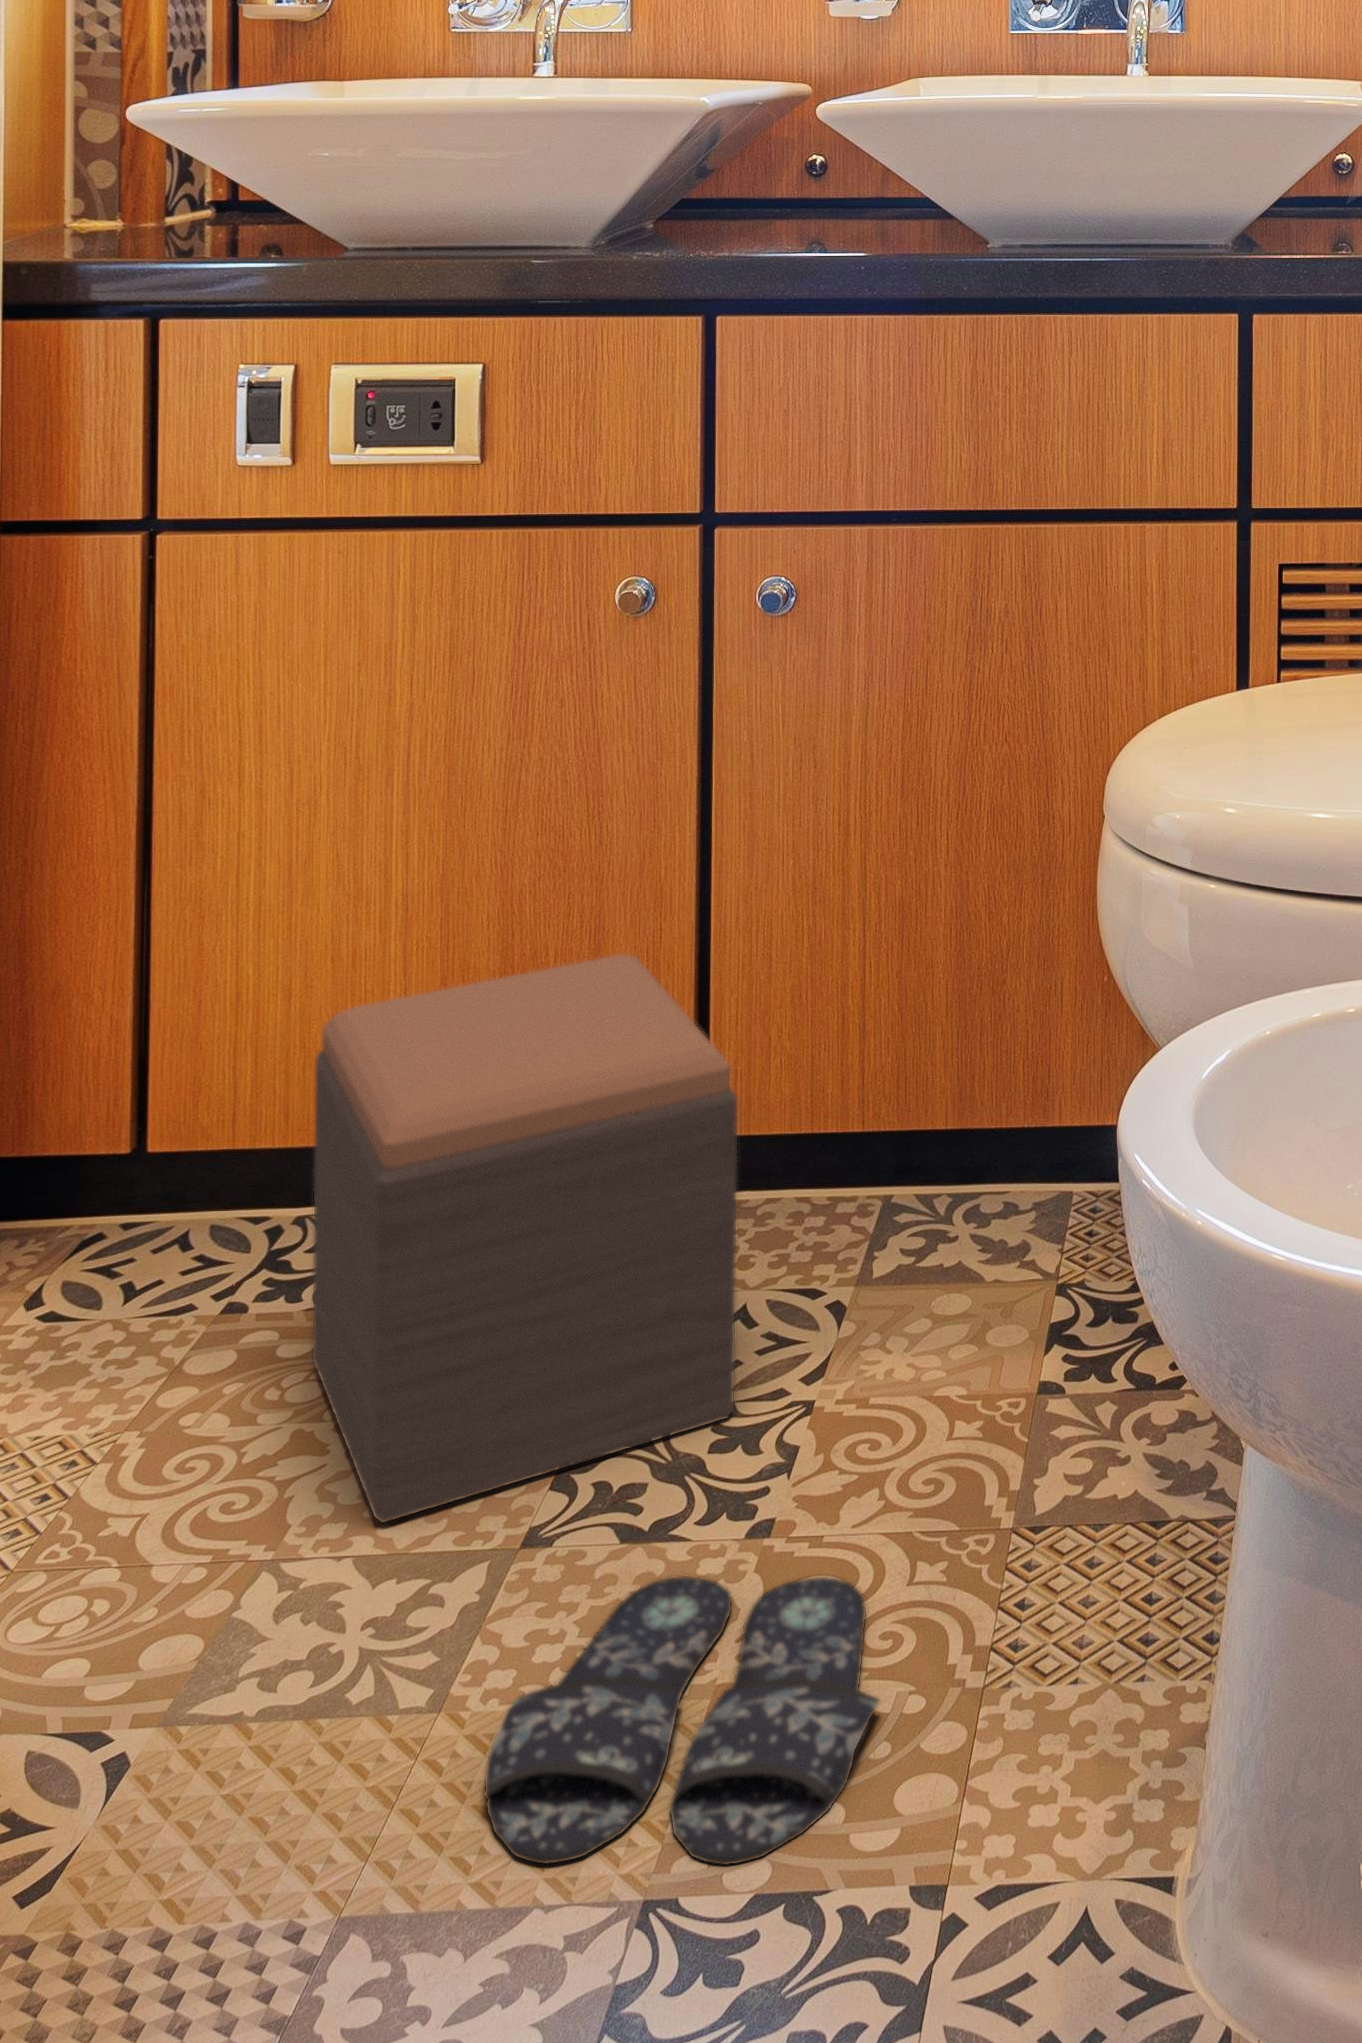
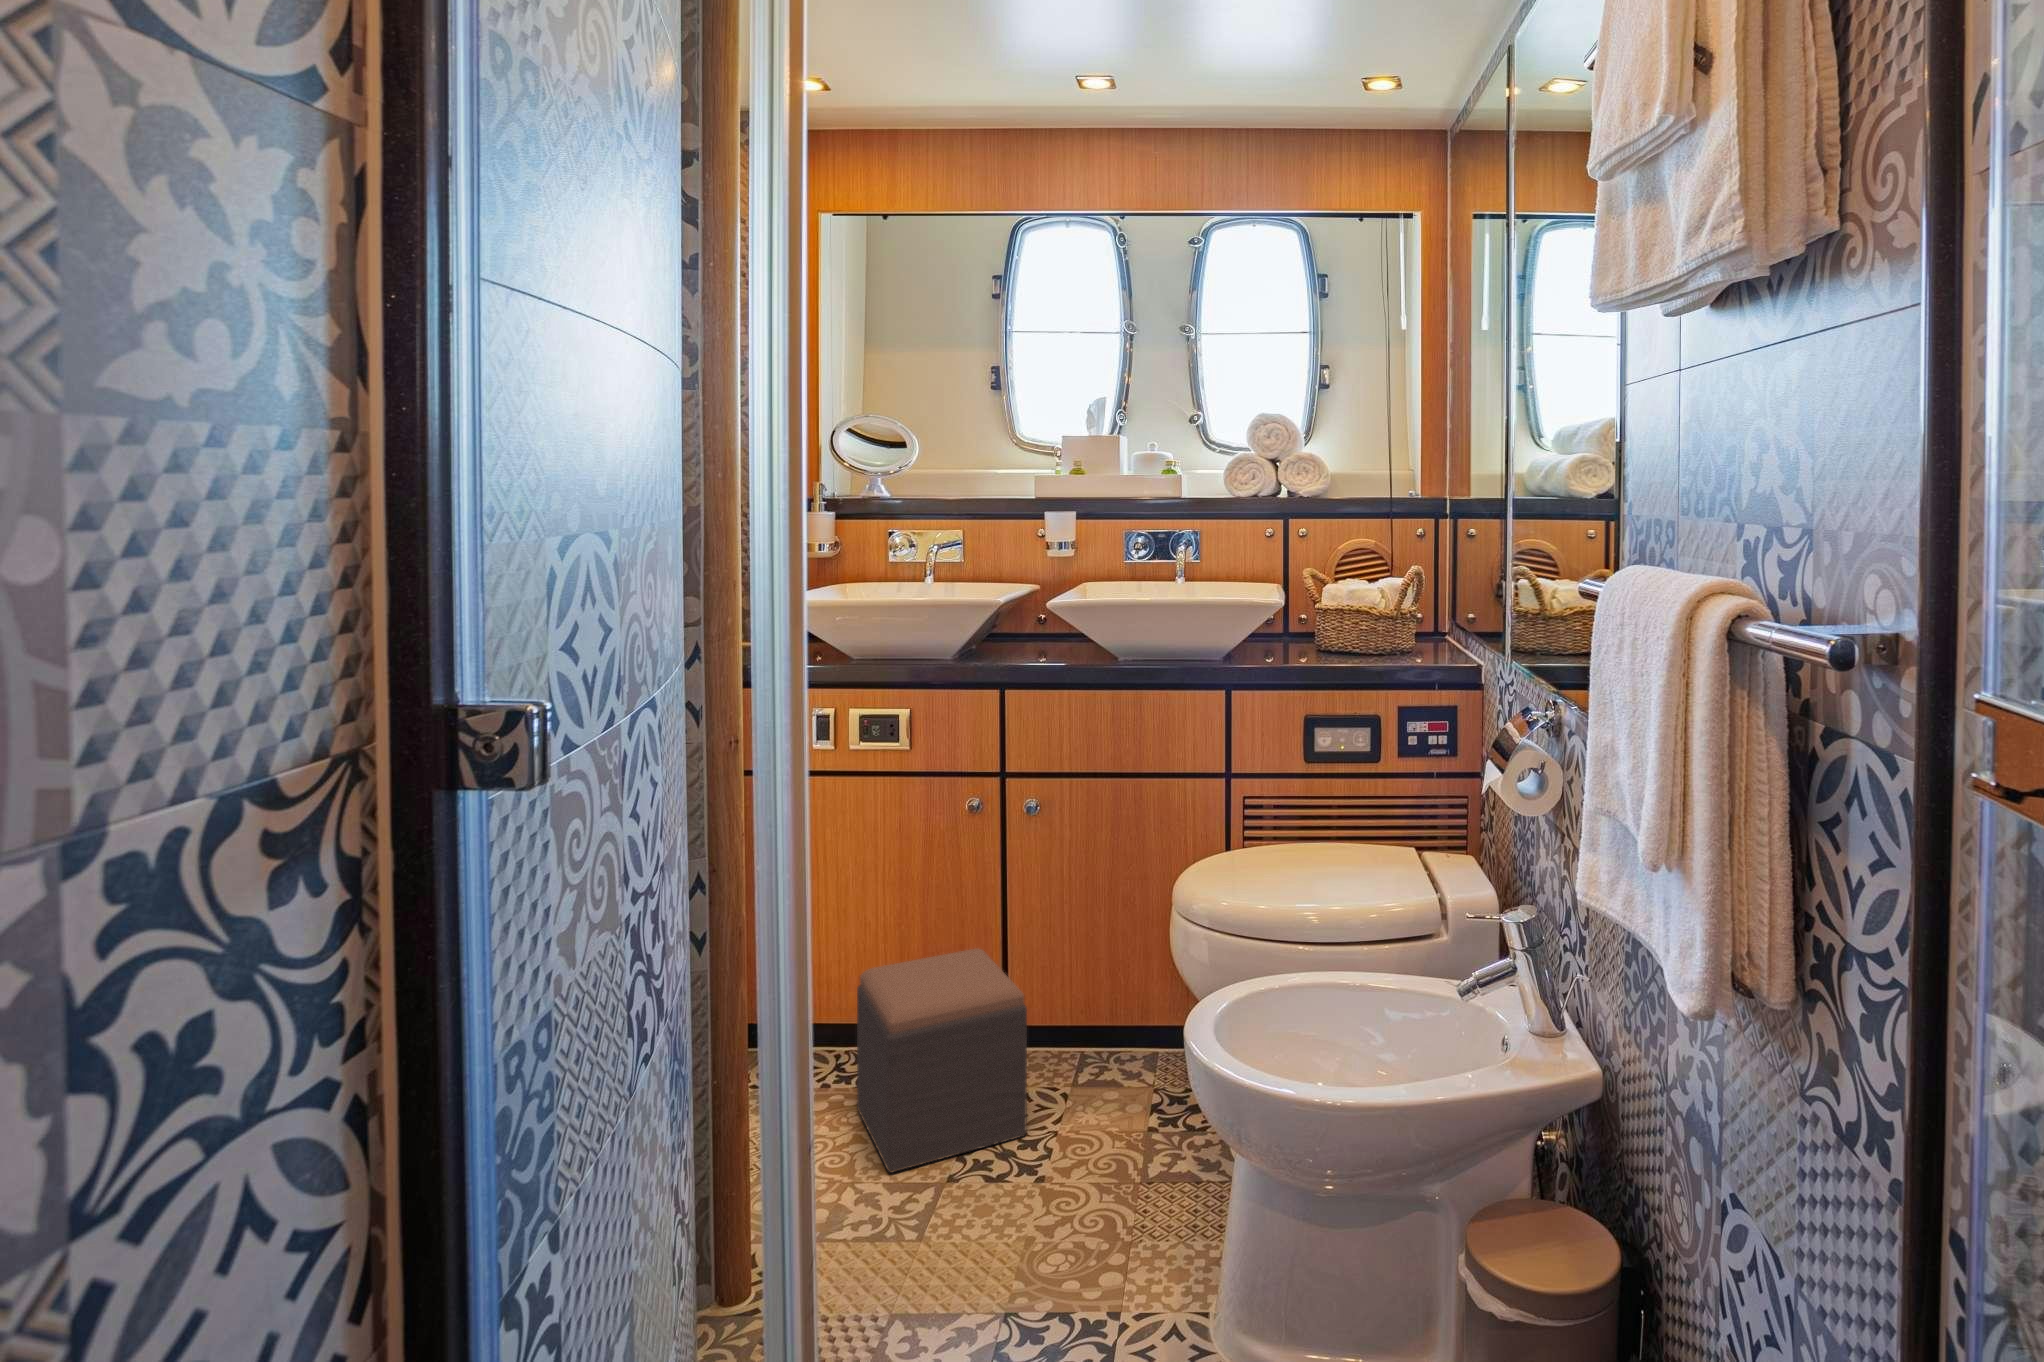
slippers: present [485,1576,879,1865] -> none [940,1197,1092,1305]

